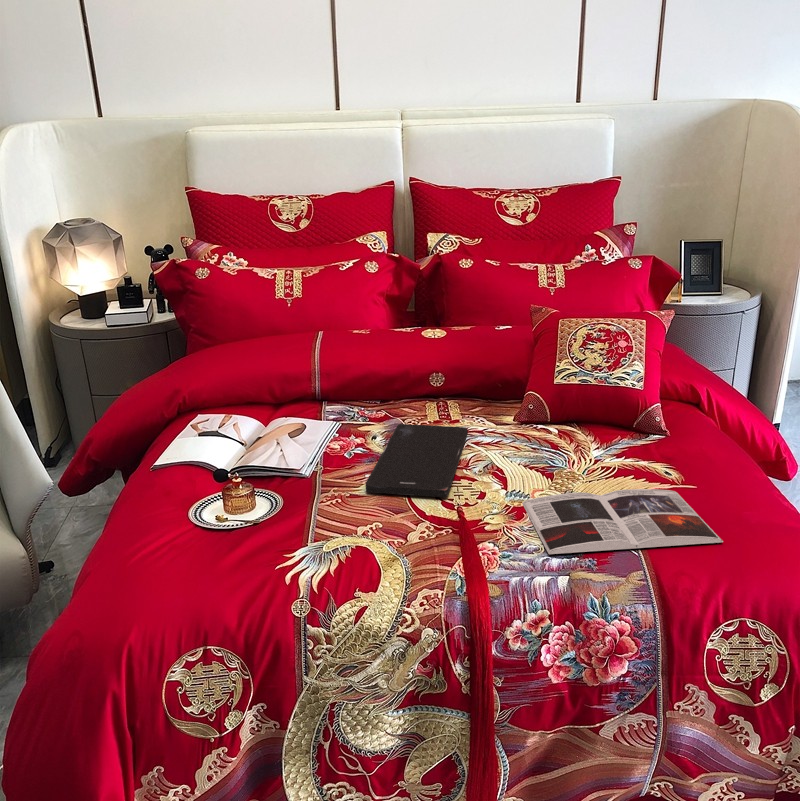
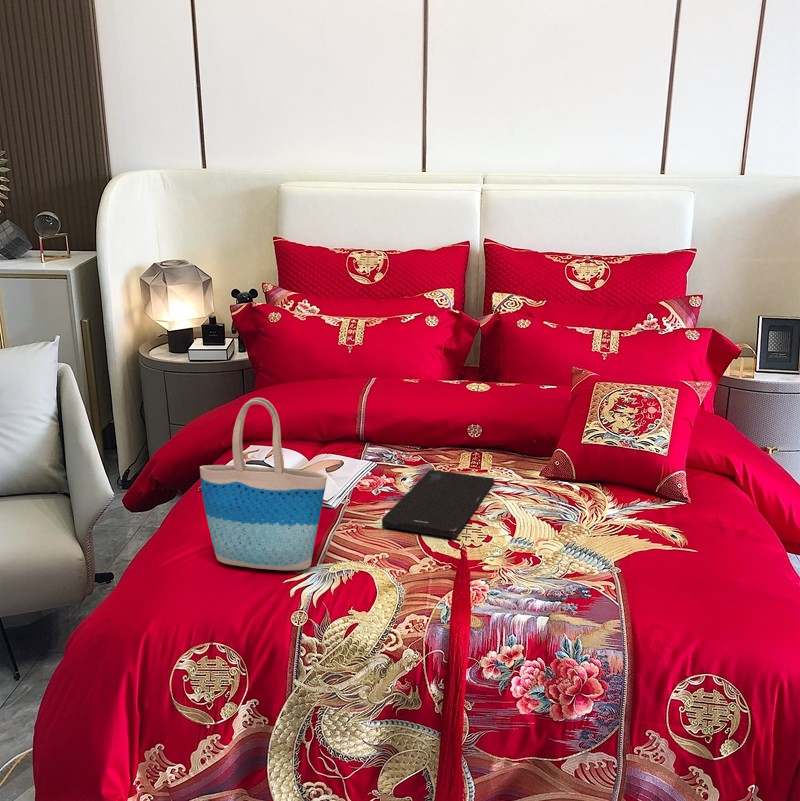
tote bag: none [167,366,315,554] -> present [200,398,327,570]
magazine: present [522,489,723,554] -> none [525,545,705,603]

